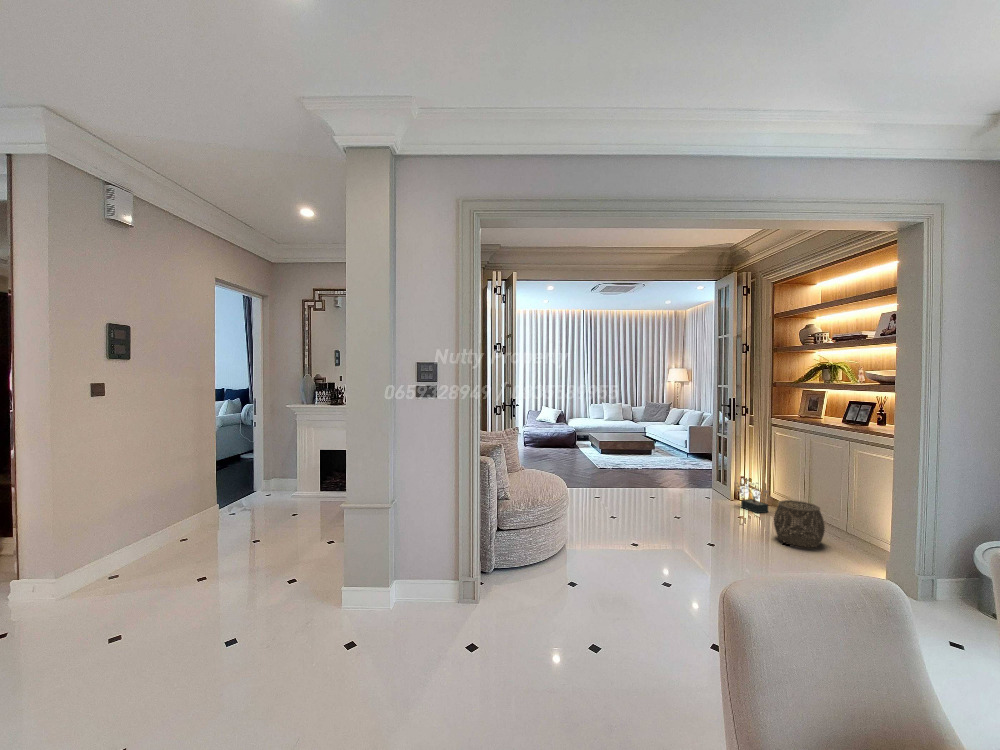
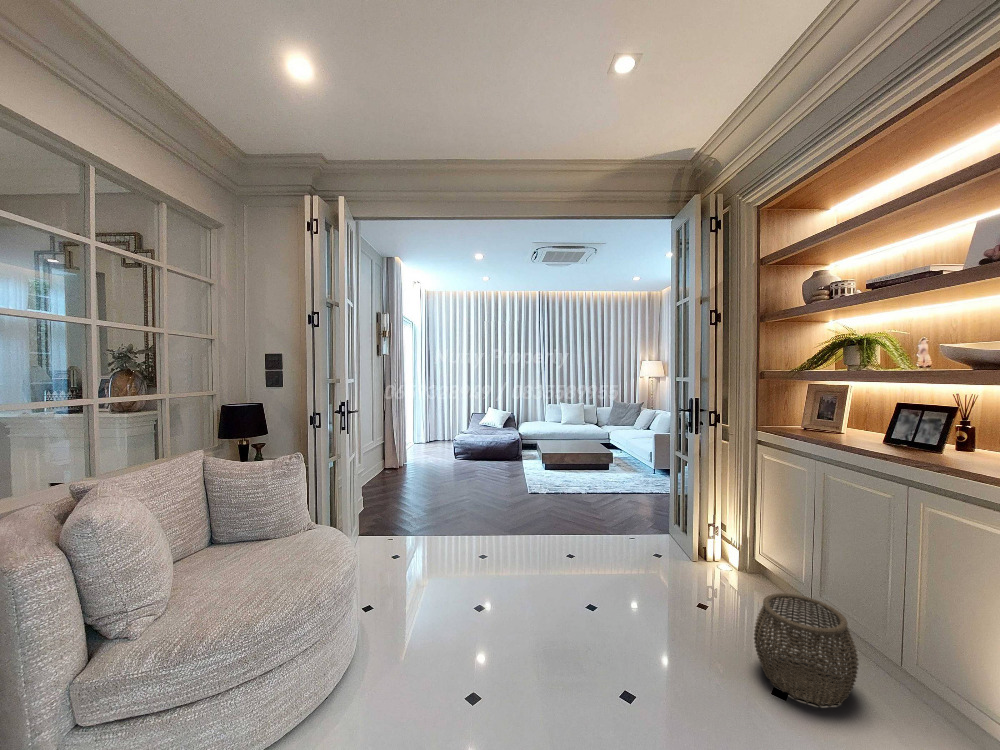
decorative plant: present [736,478,769,513] -> none [695,526,759,591]

